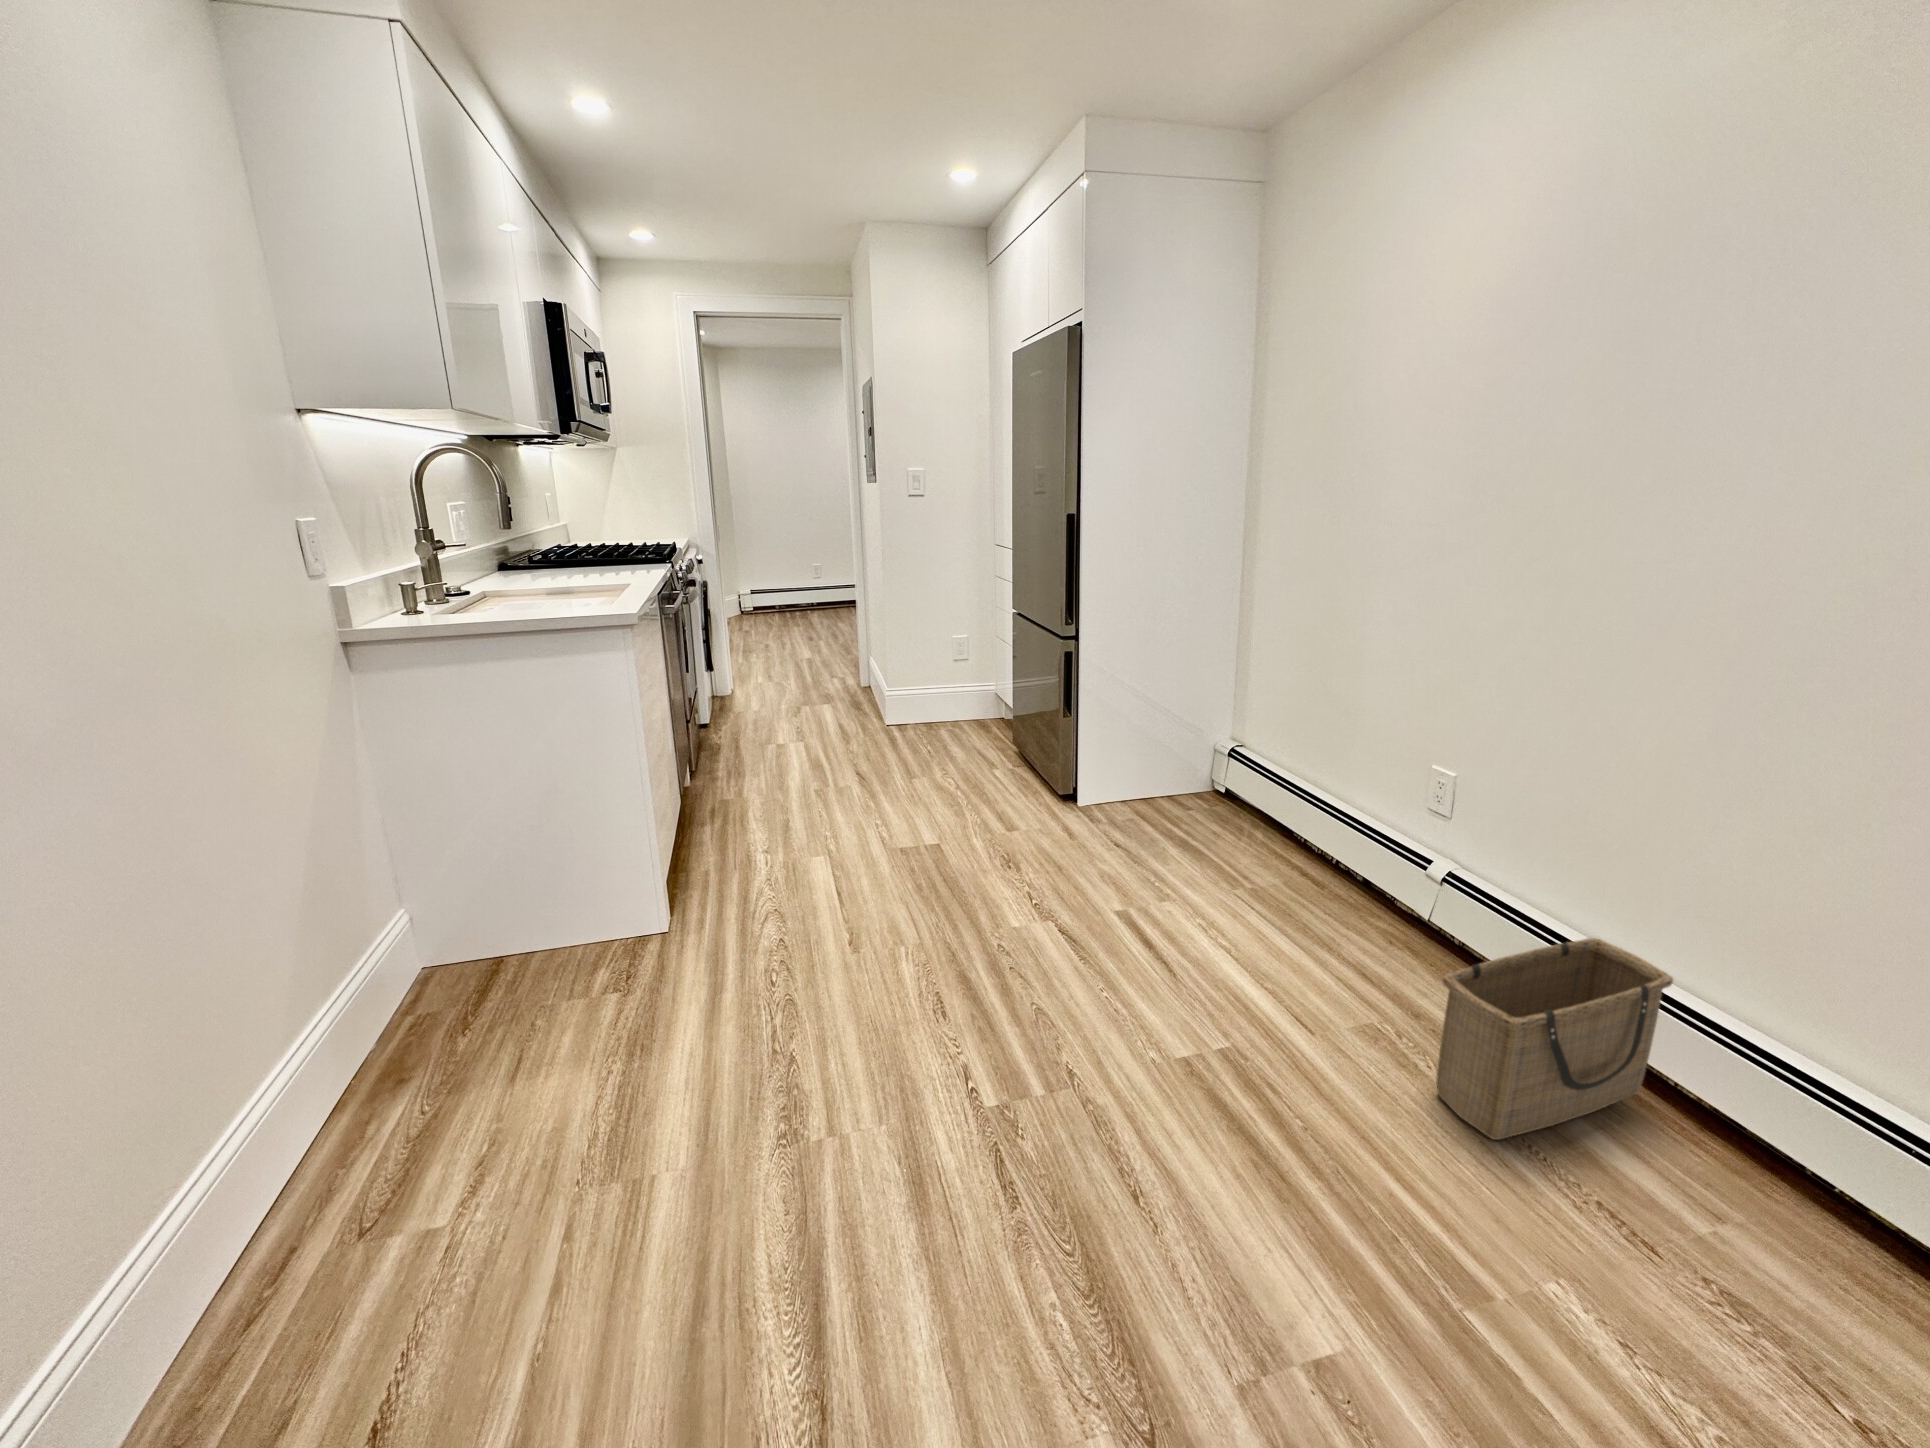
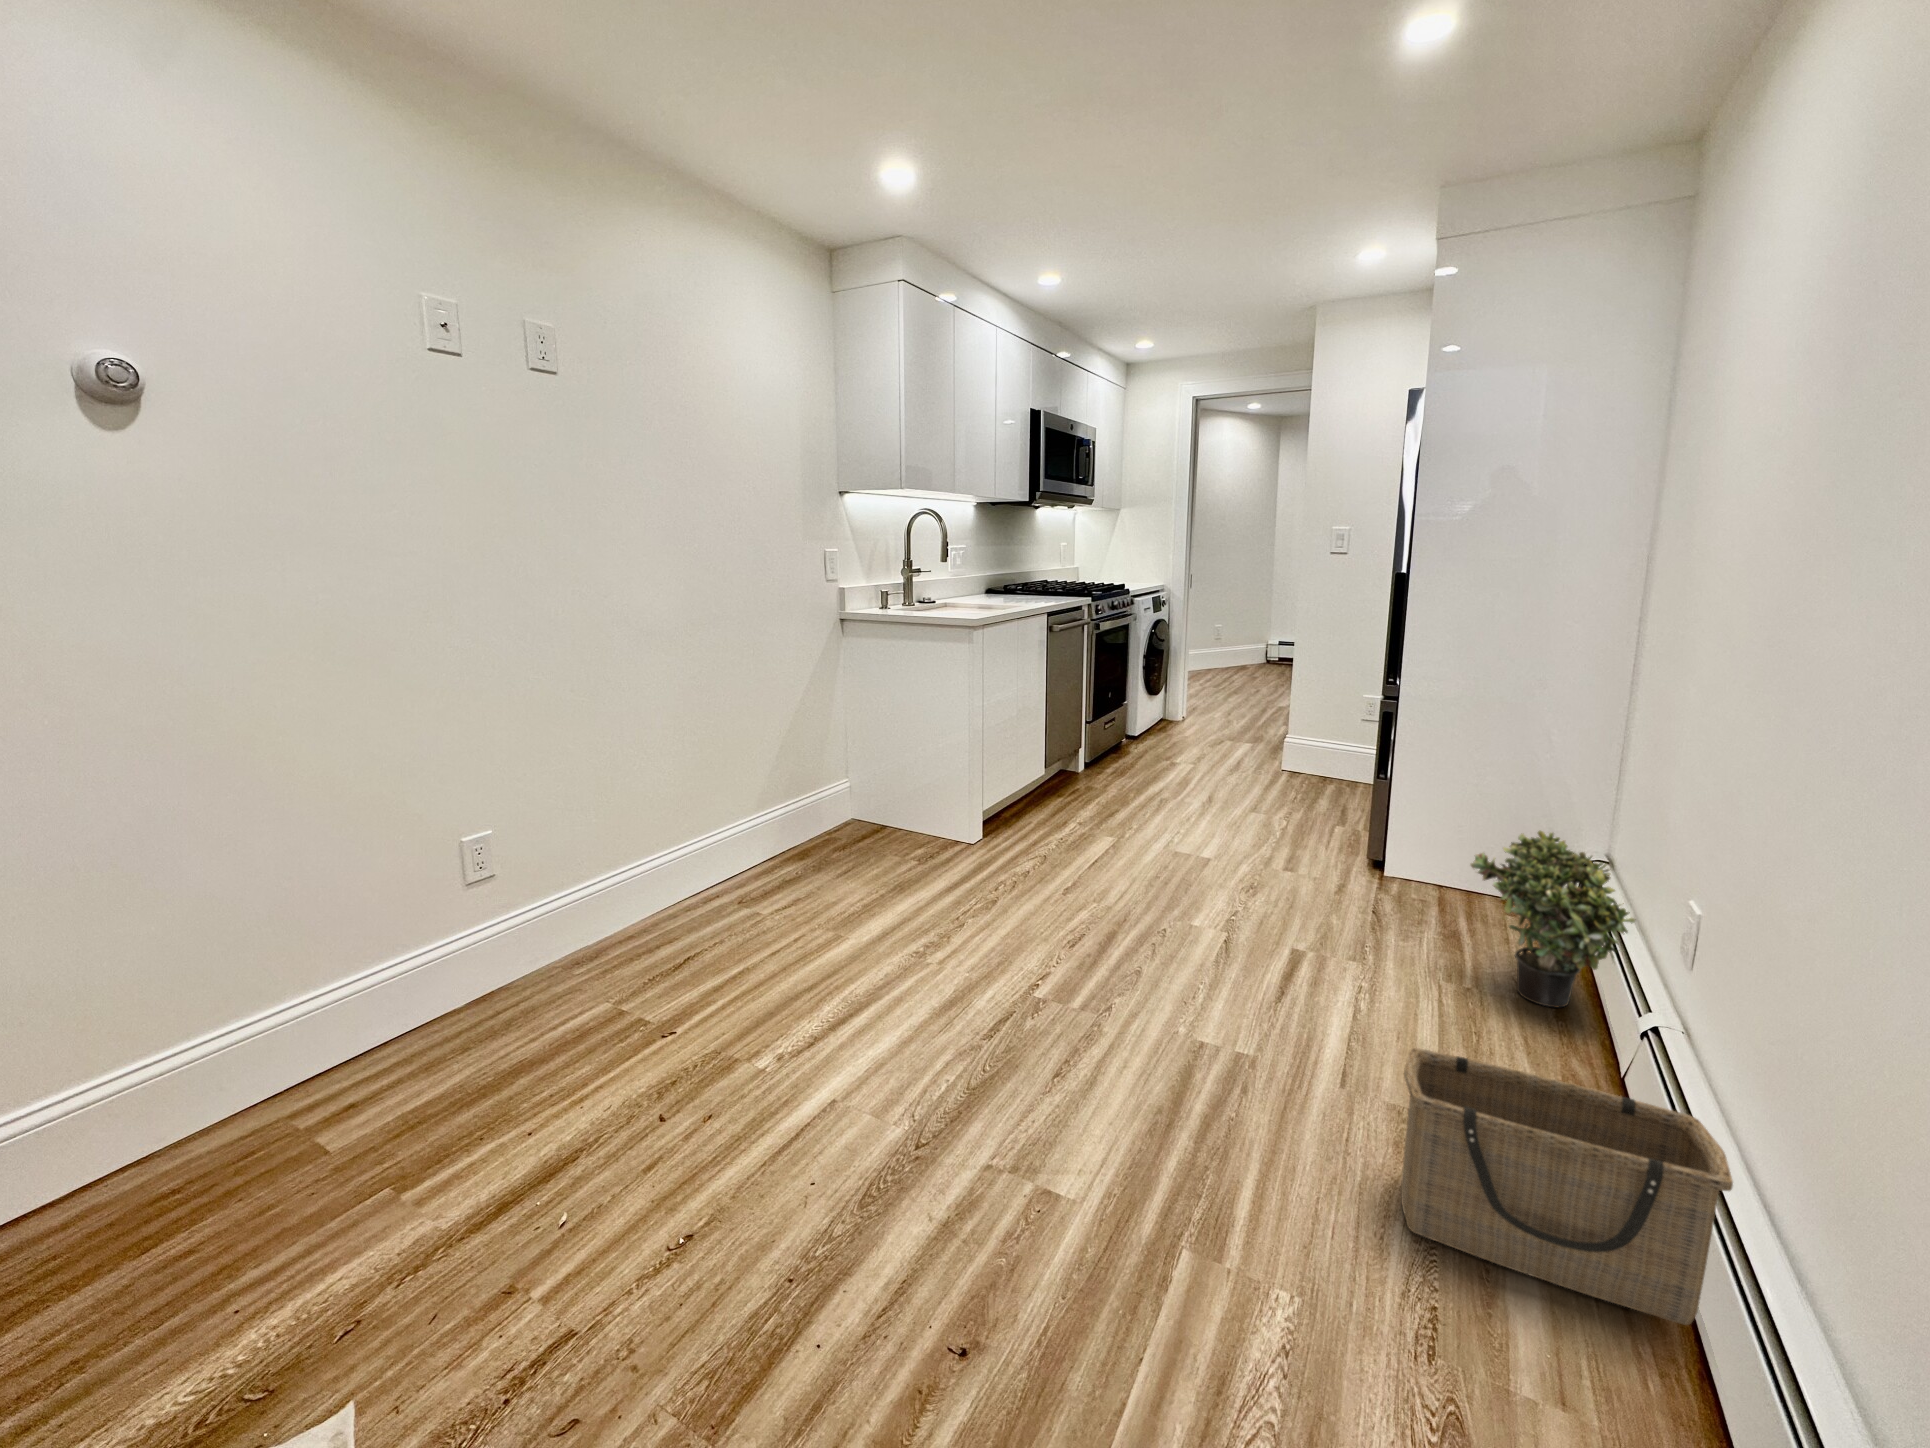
potted plant: none [1245,737,1364,883] -> present [1471,831,1635,1007]

